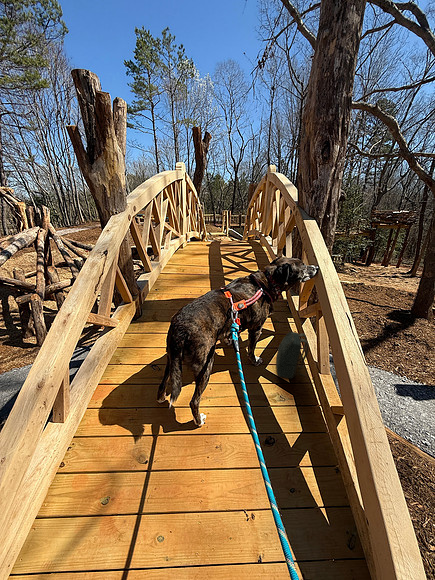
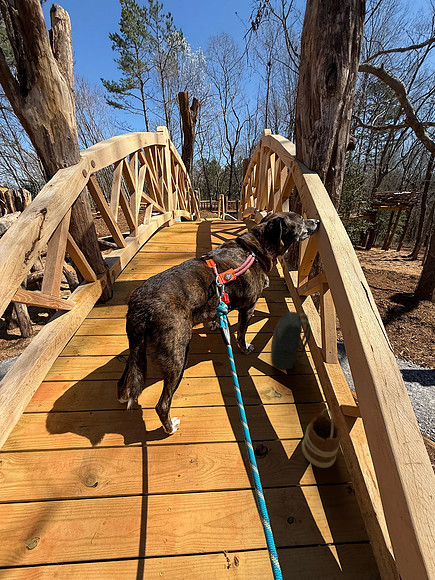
wooden bucket: none [301,409,330,454] -> present [302,409,340,468]

